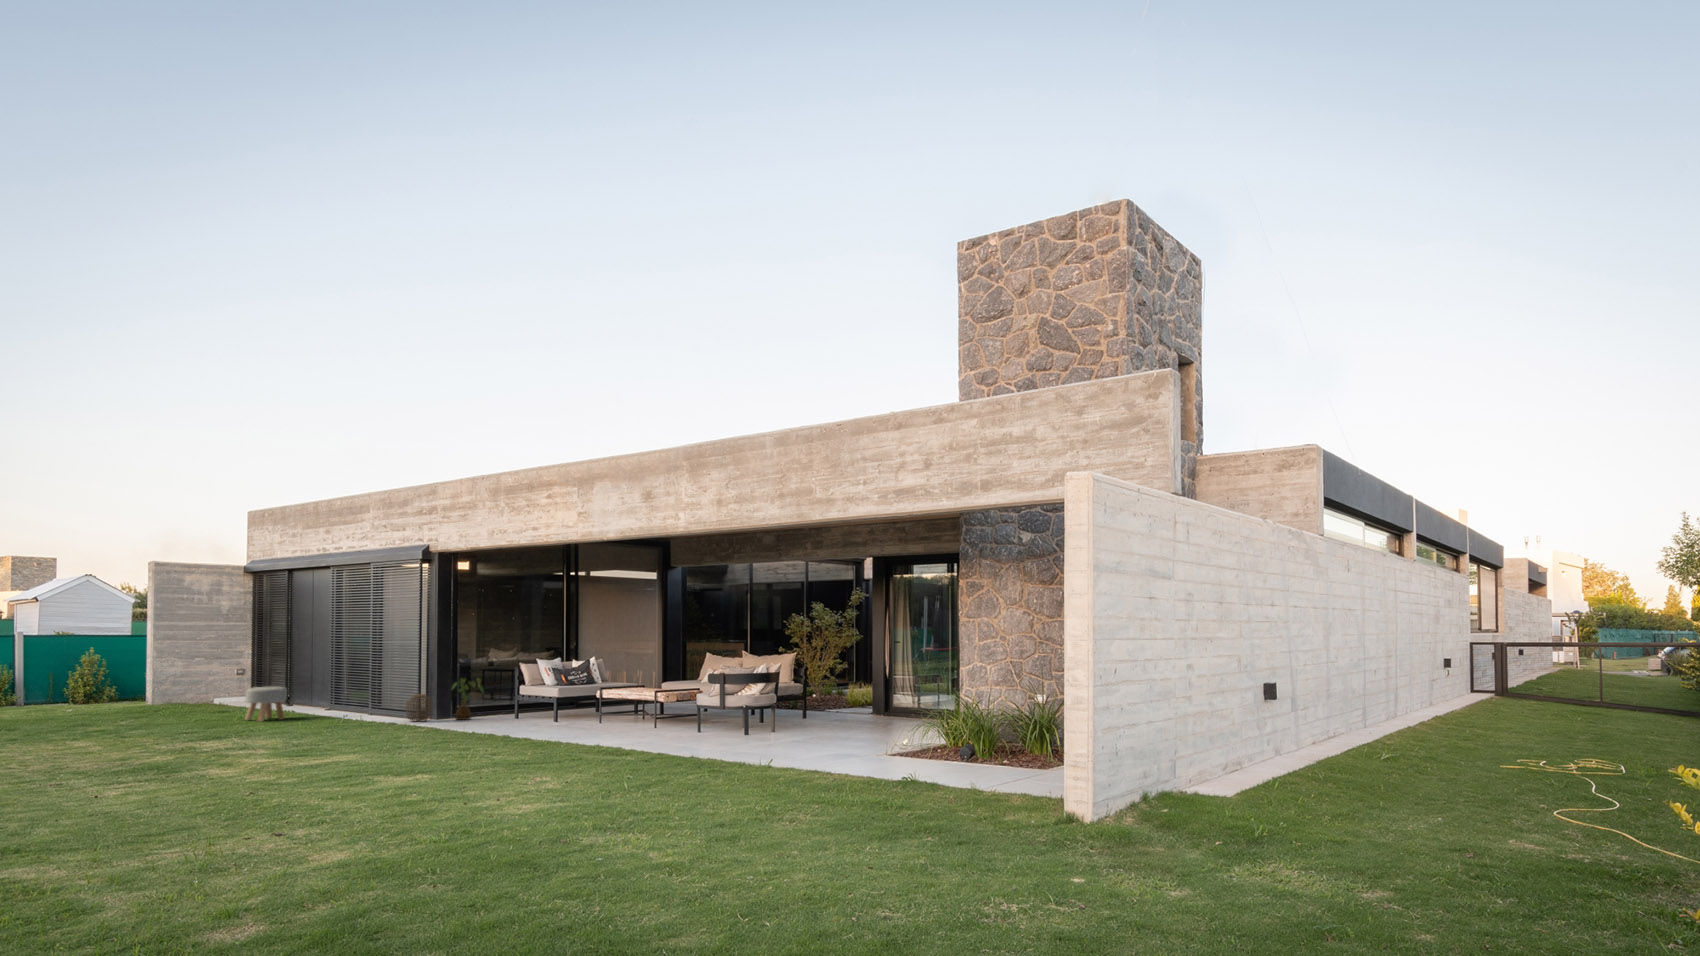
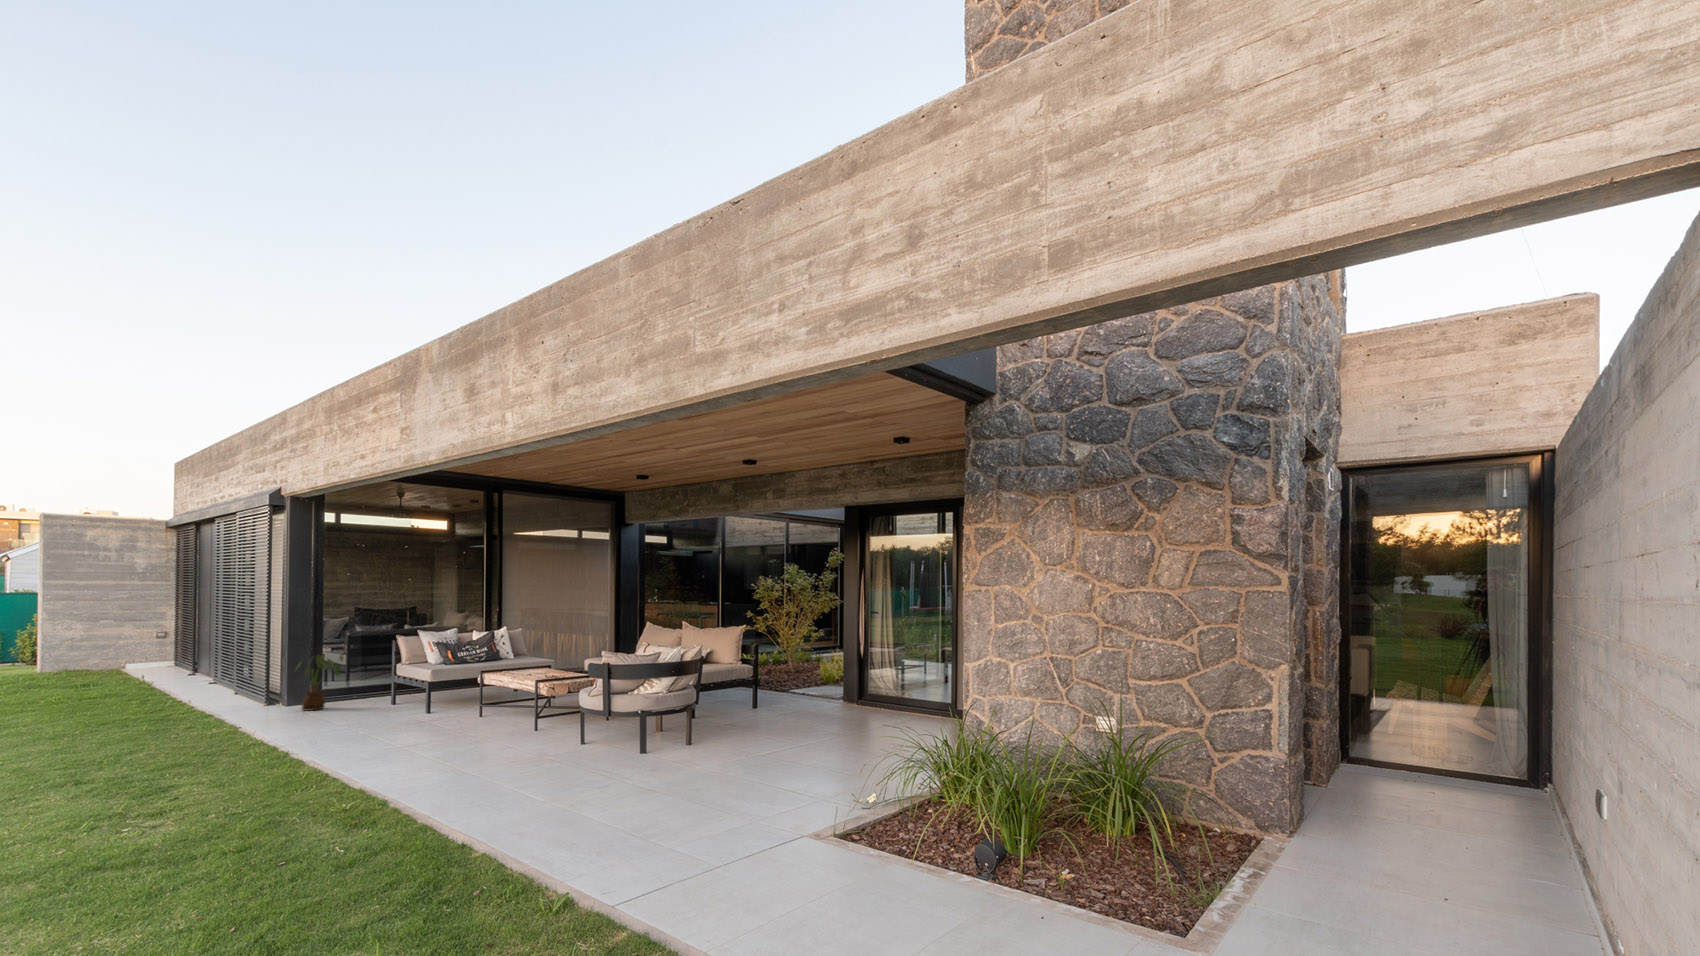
ottoman: present [245,686,287,722] -> none [48,661,113,708]
woven basket: present [405,694,433,722] -> none [230,676,272,714]

